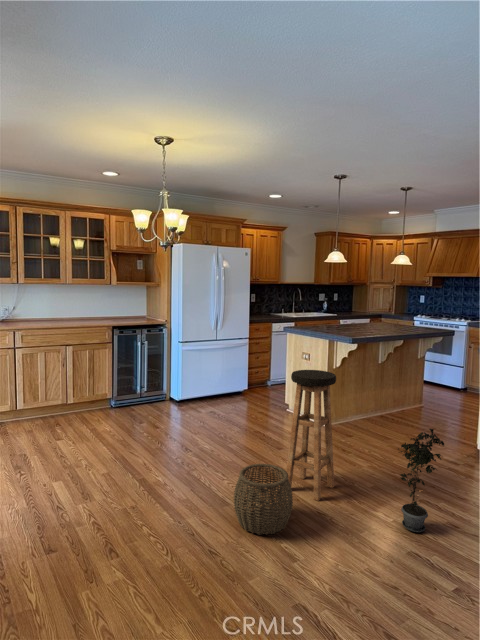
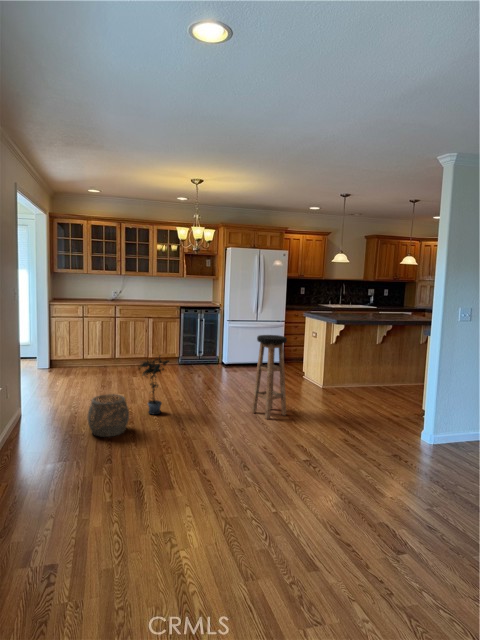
potted plant: present [398,429,444,532] -> present [139,356,169,414]
woven basket: present [234,464,293,535] -> present [88,394,129,437]

